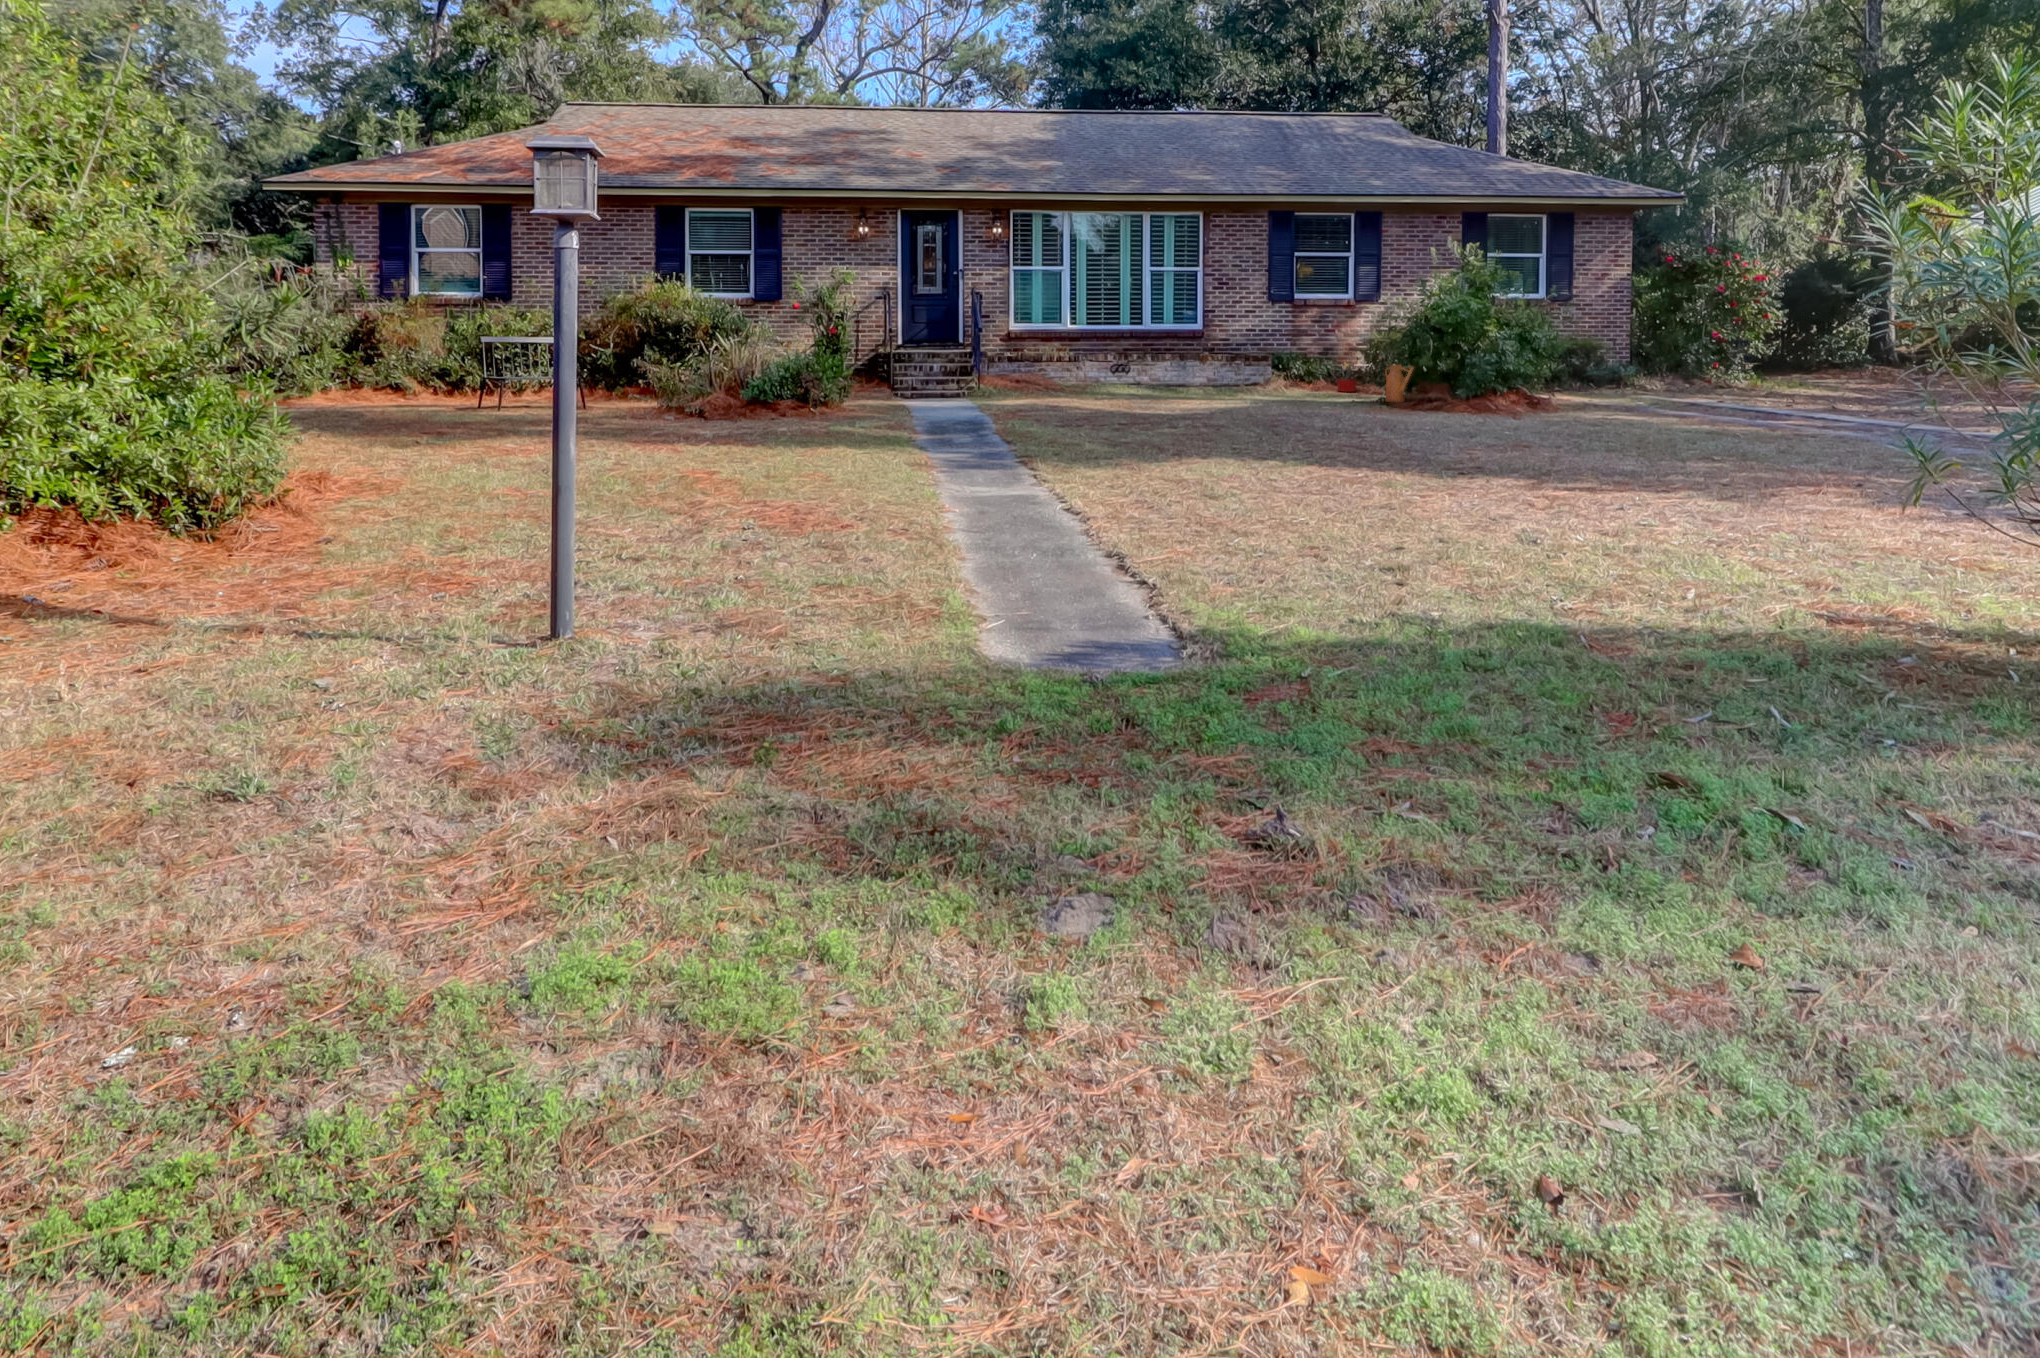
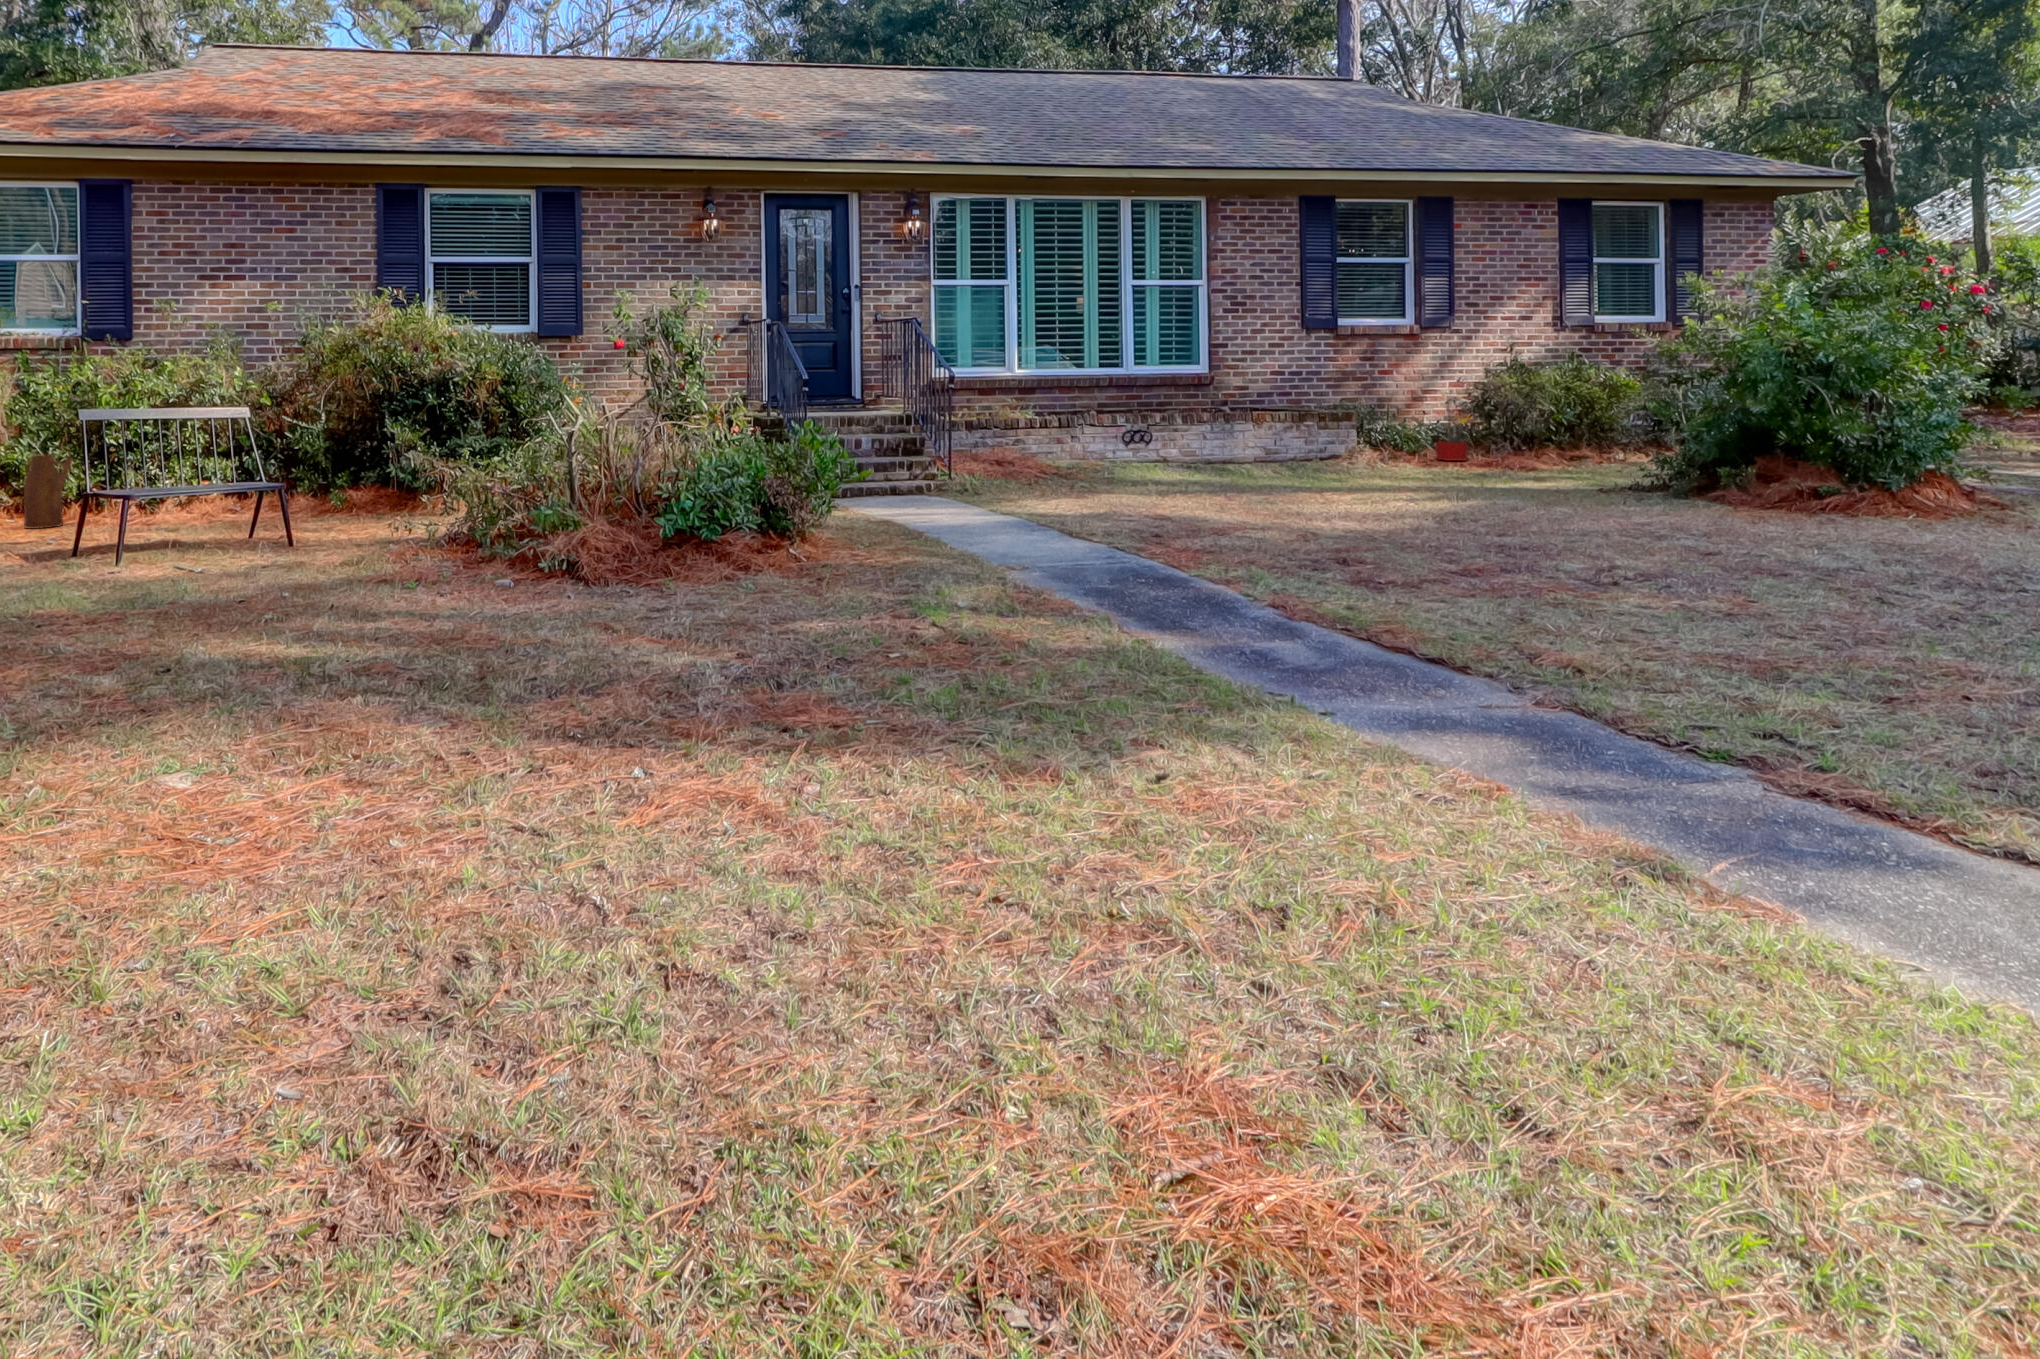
watering can: present [1385,365,1414,403] -> present [24,454,73,529]

